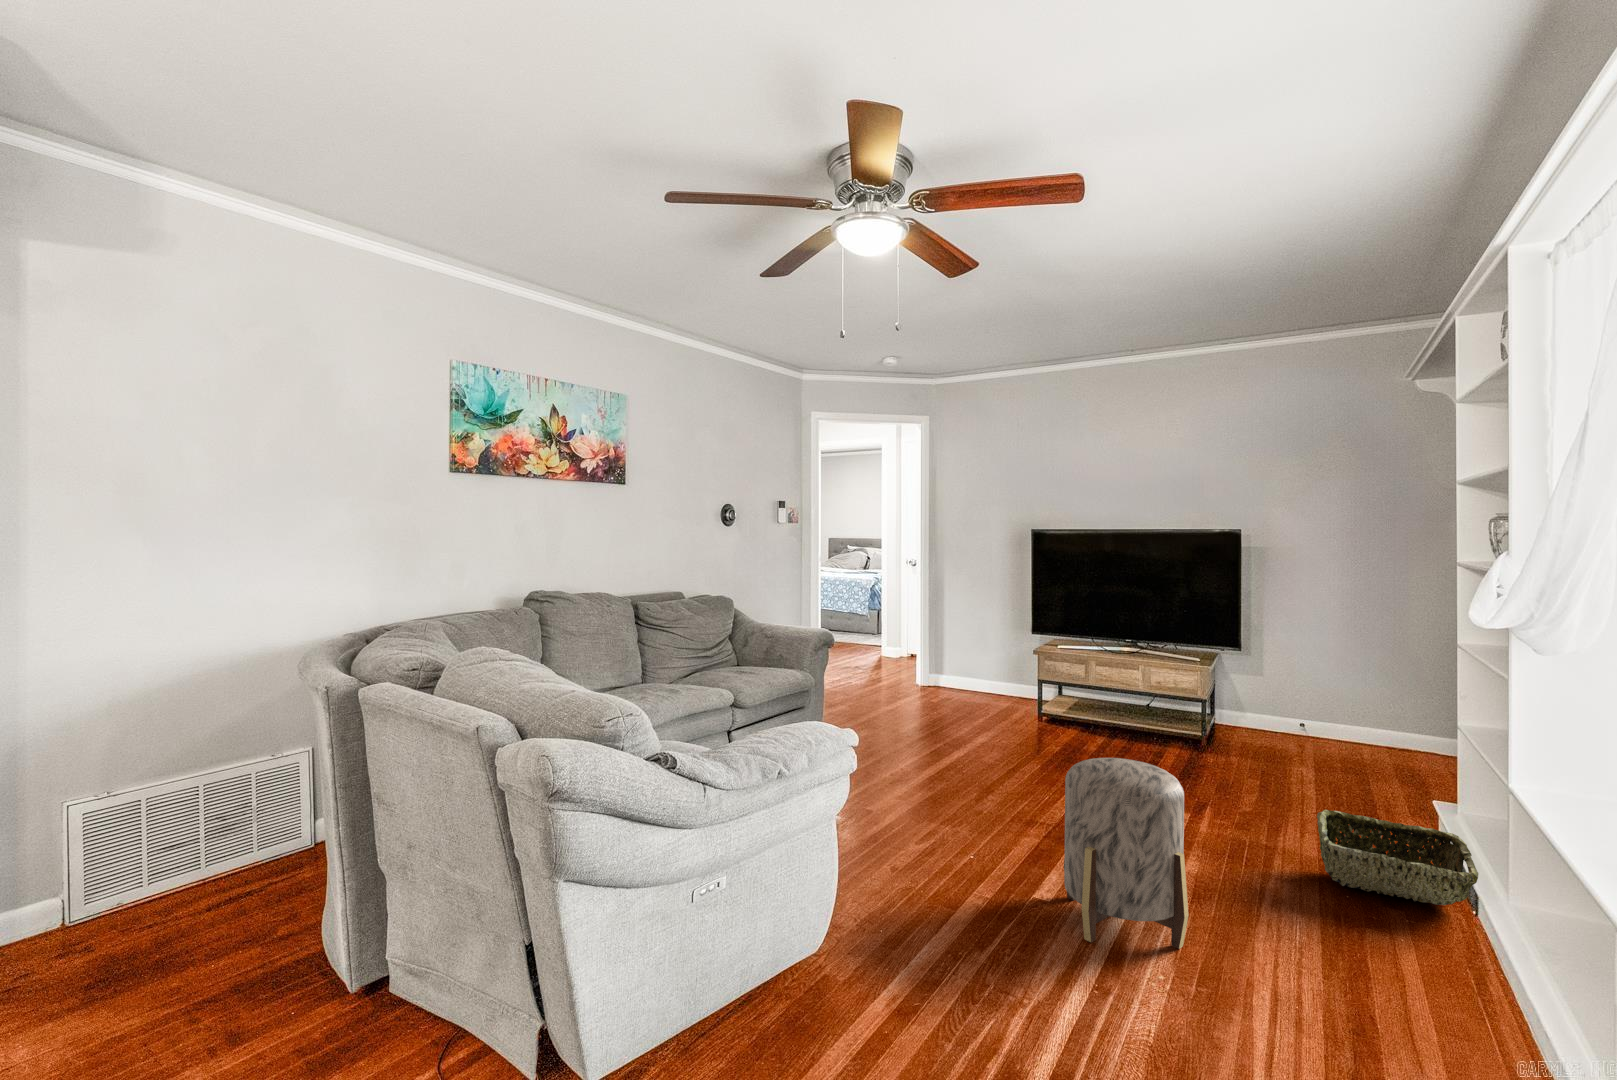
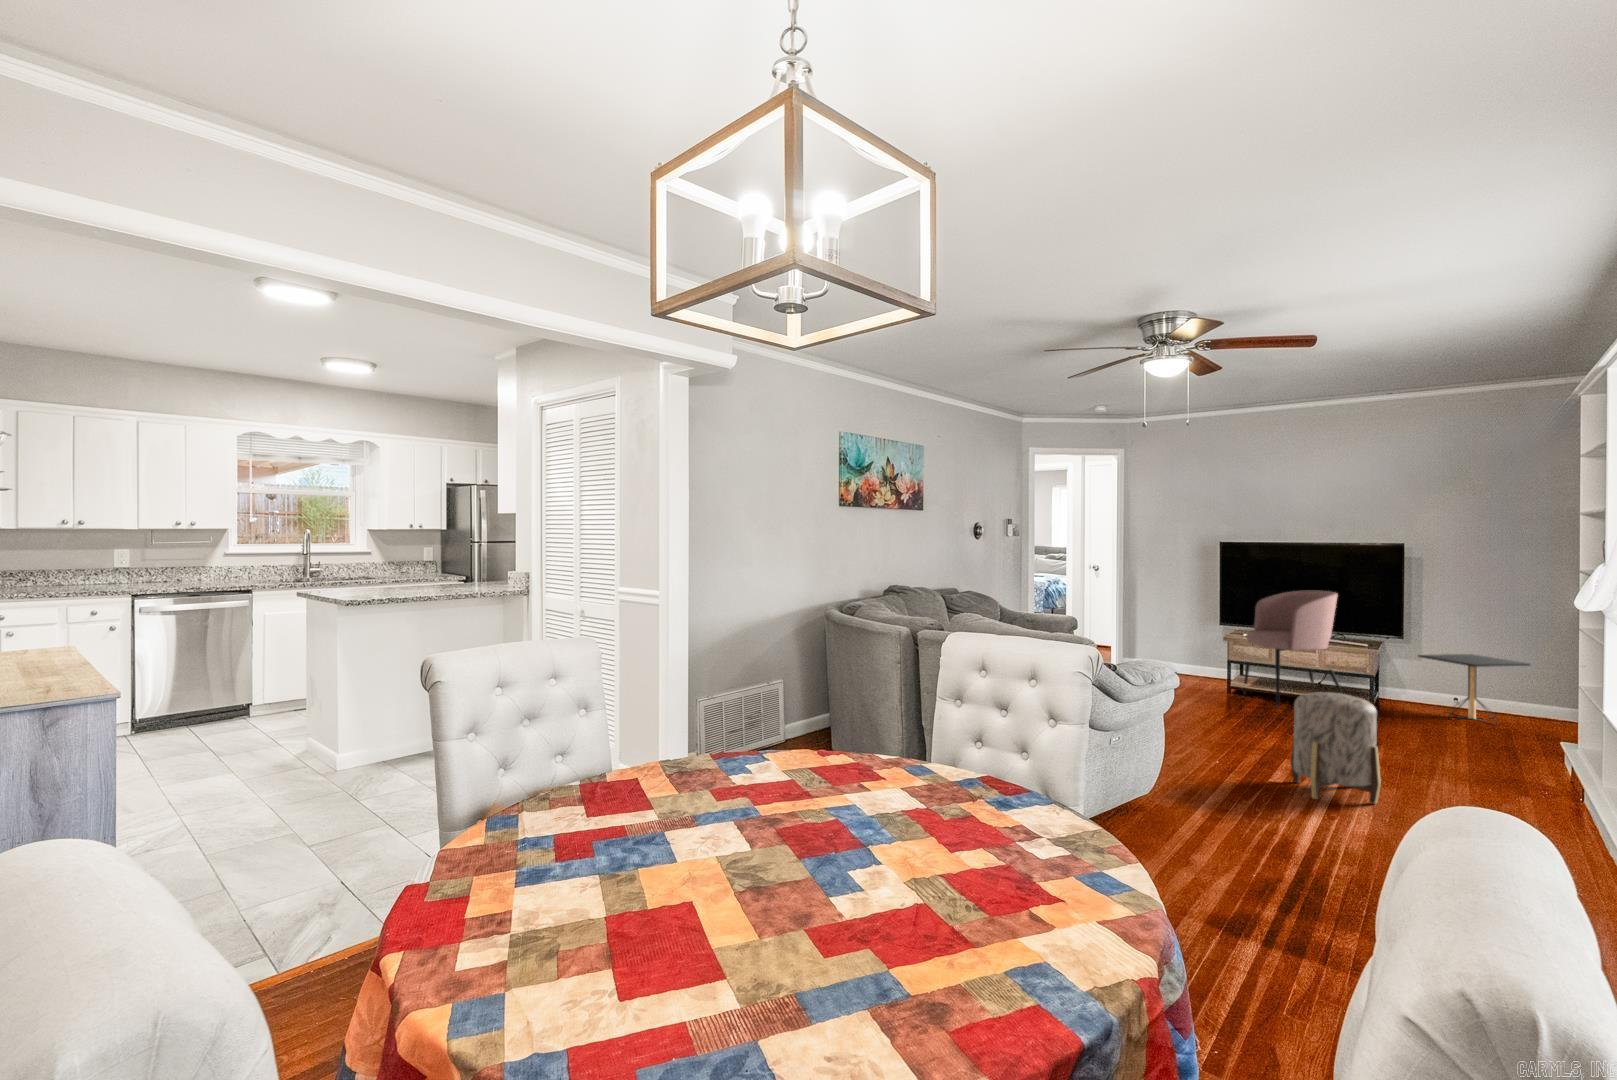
armchair: none [1055,589,1177,744] -> present [1243,591,1343,707]
side table: none [1259,668,1392,762] -> present [1419,654,1530,723]
woven basket: present [1317,810,1478,905] -> none [1467,737,1581,794]

